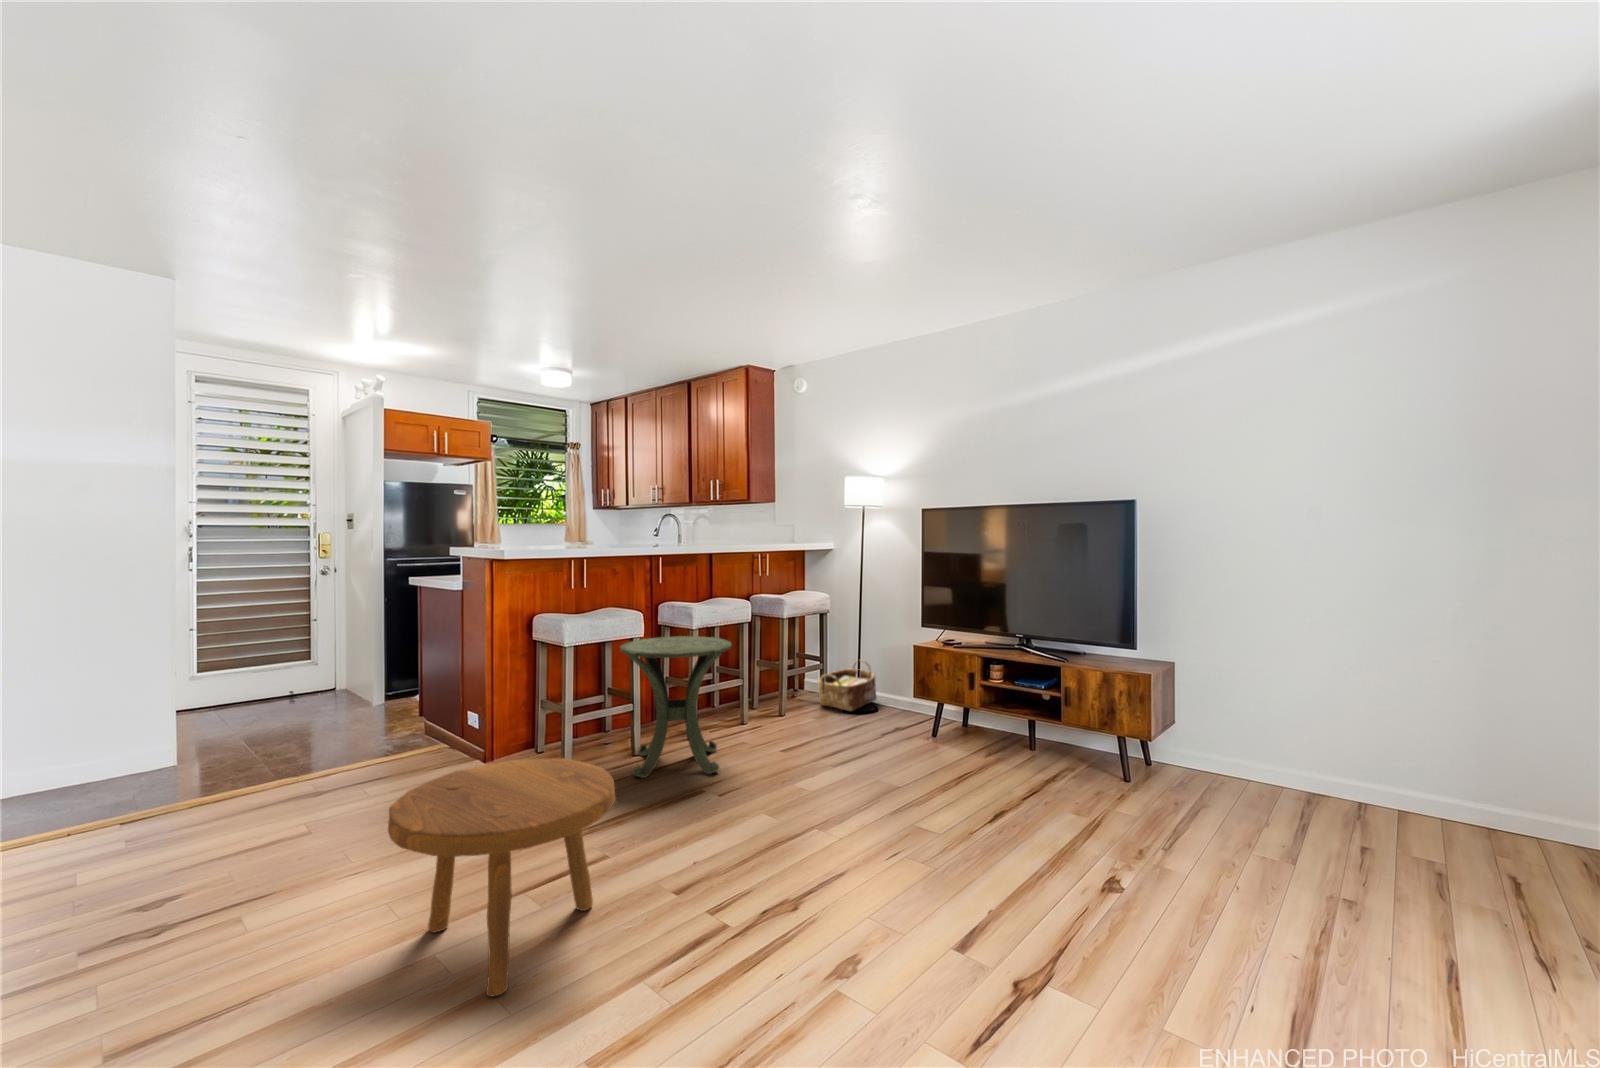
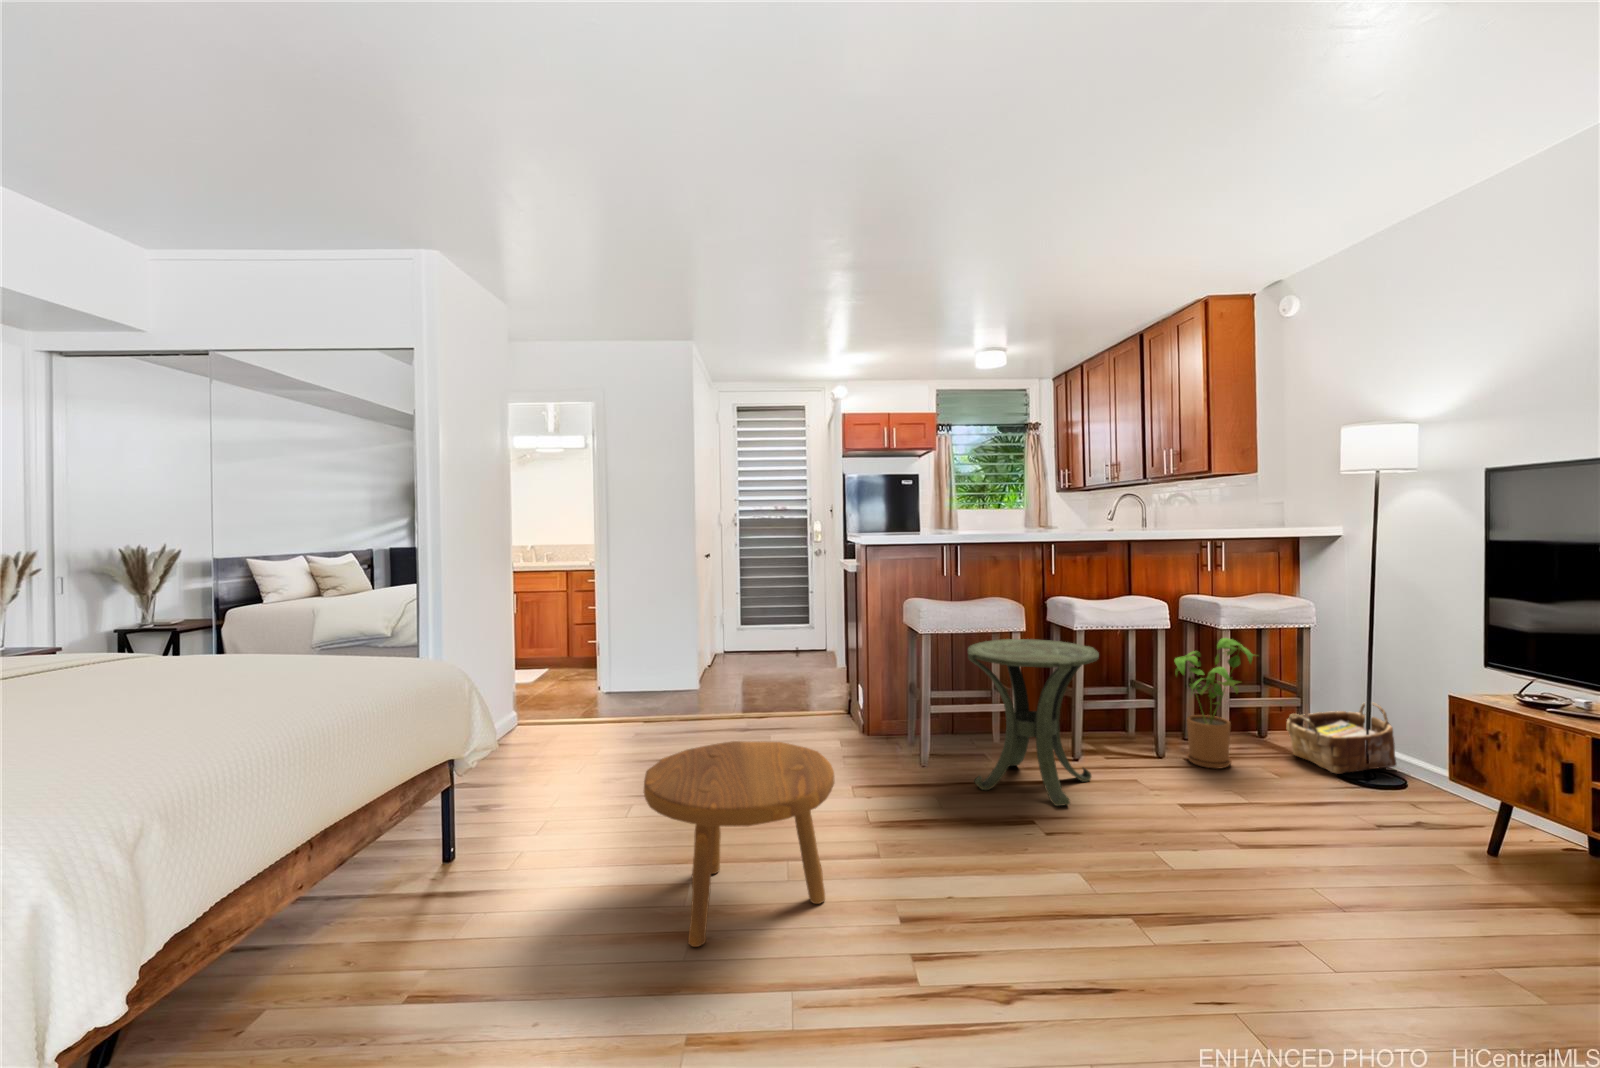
house plant: none [754,623,808,724] -> present [1175,638,1255,769]

